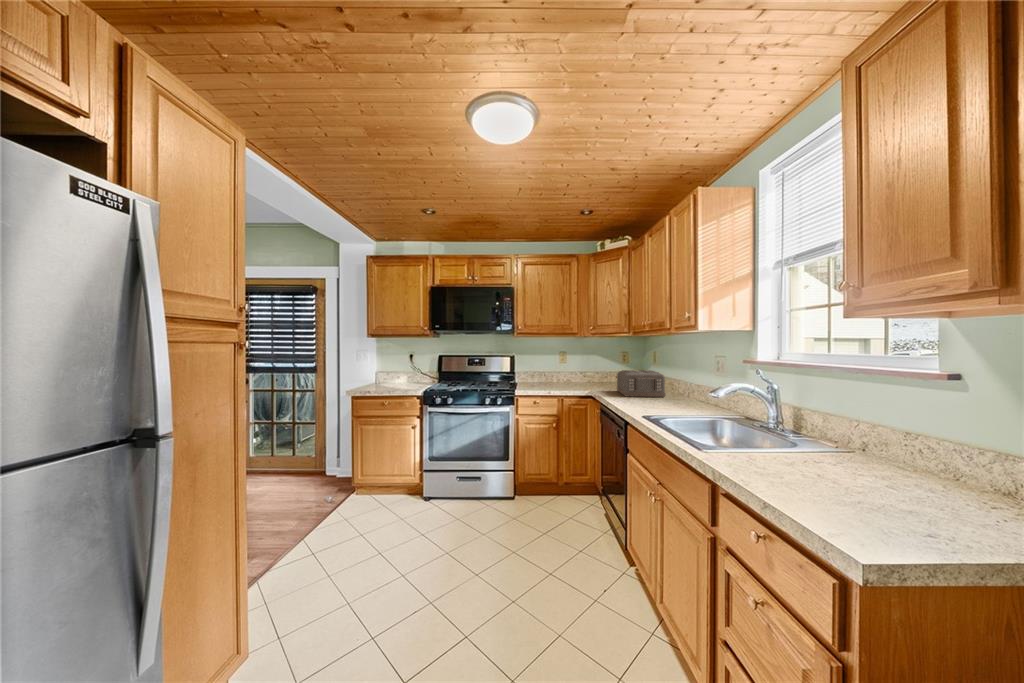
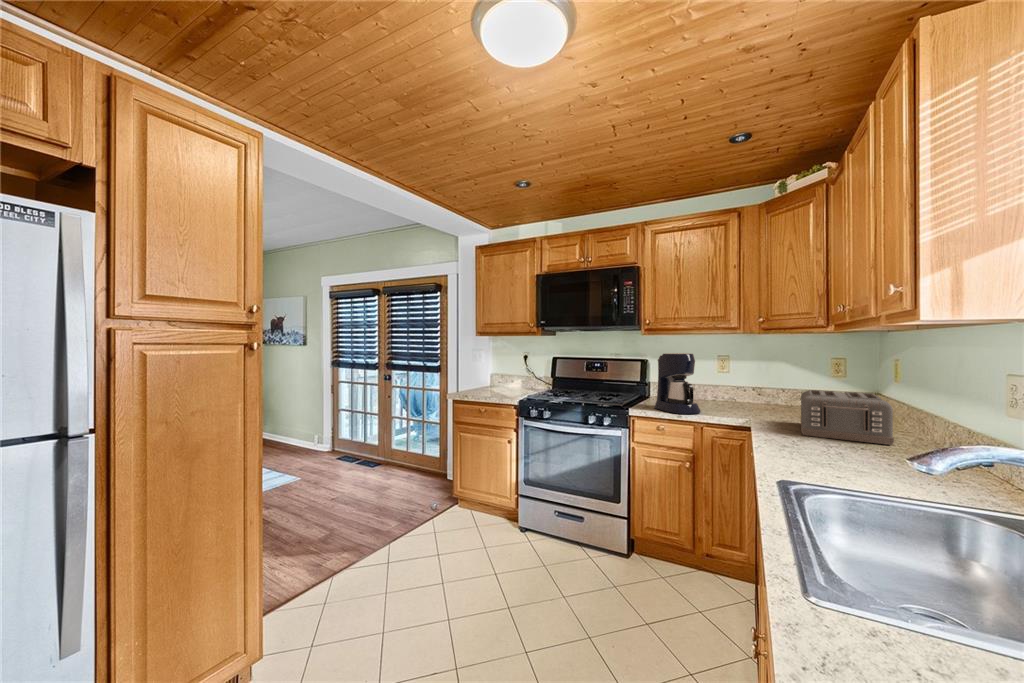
coffee maker: none [531,350,561,391] -> present [654,353,701,414]

